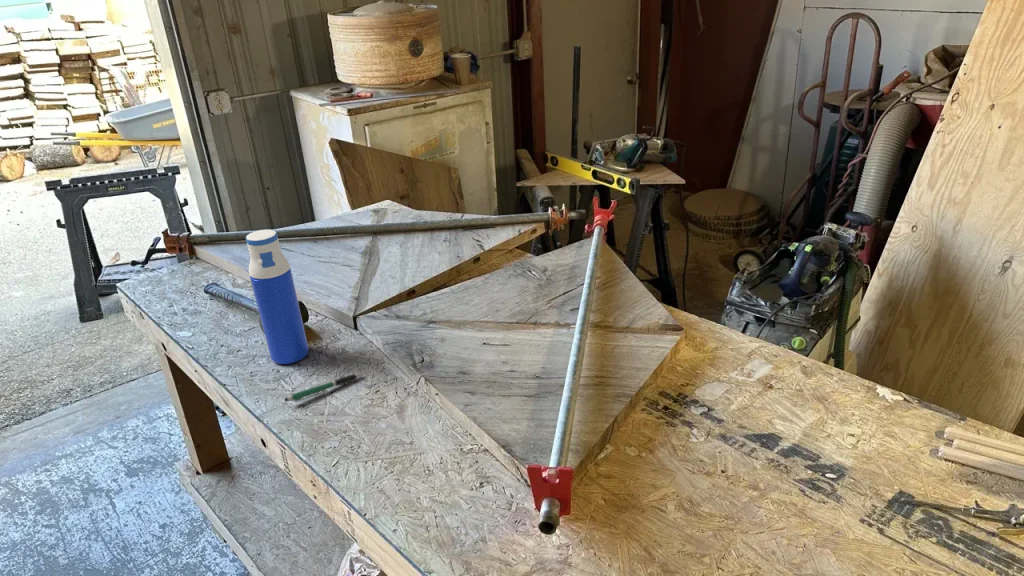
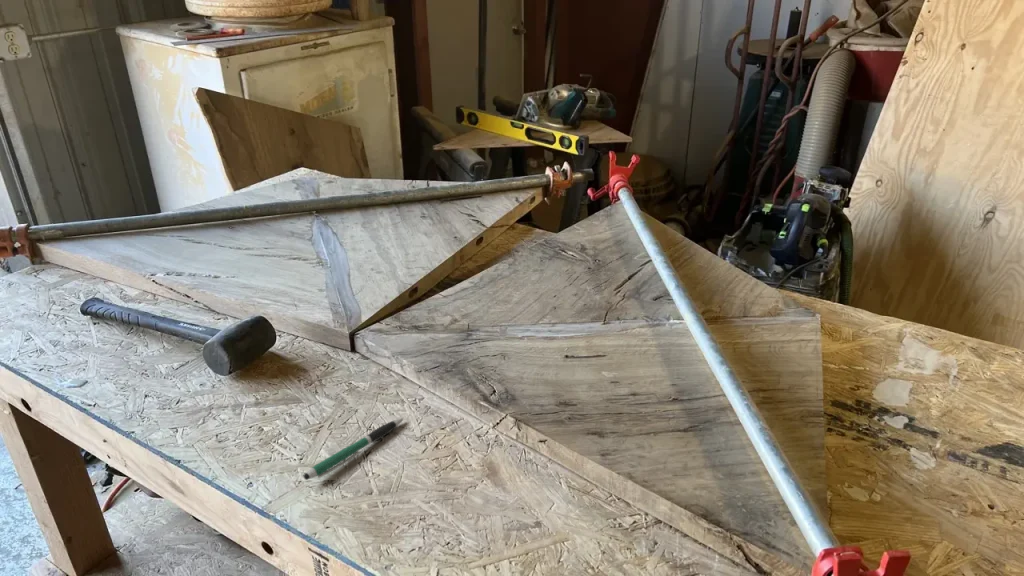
water bottle: present [246,230,309,364] -> none [207,210,297,418]

